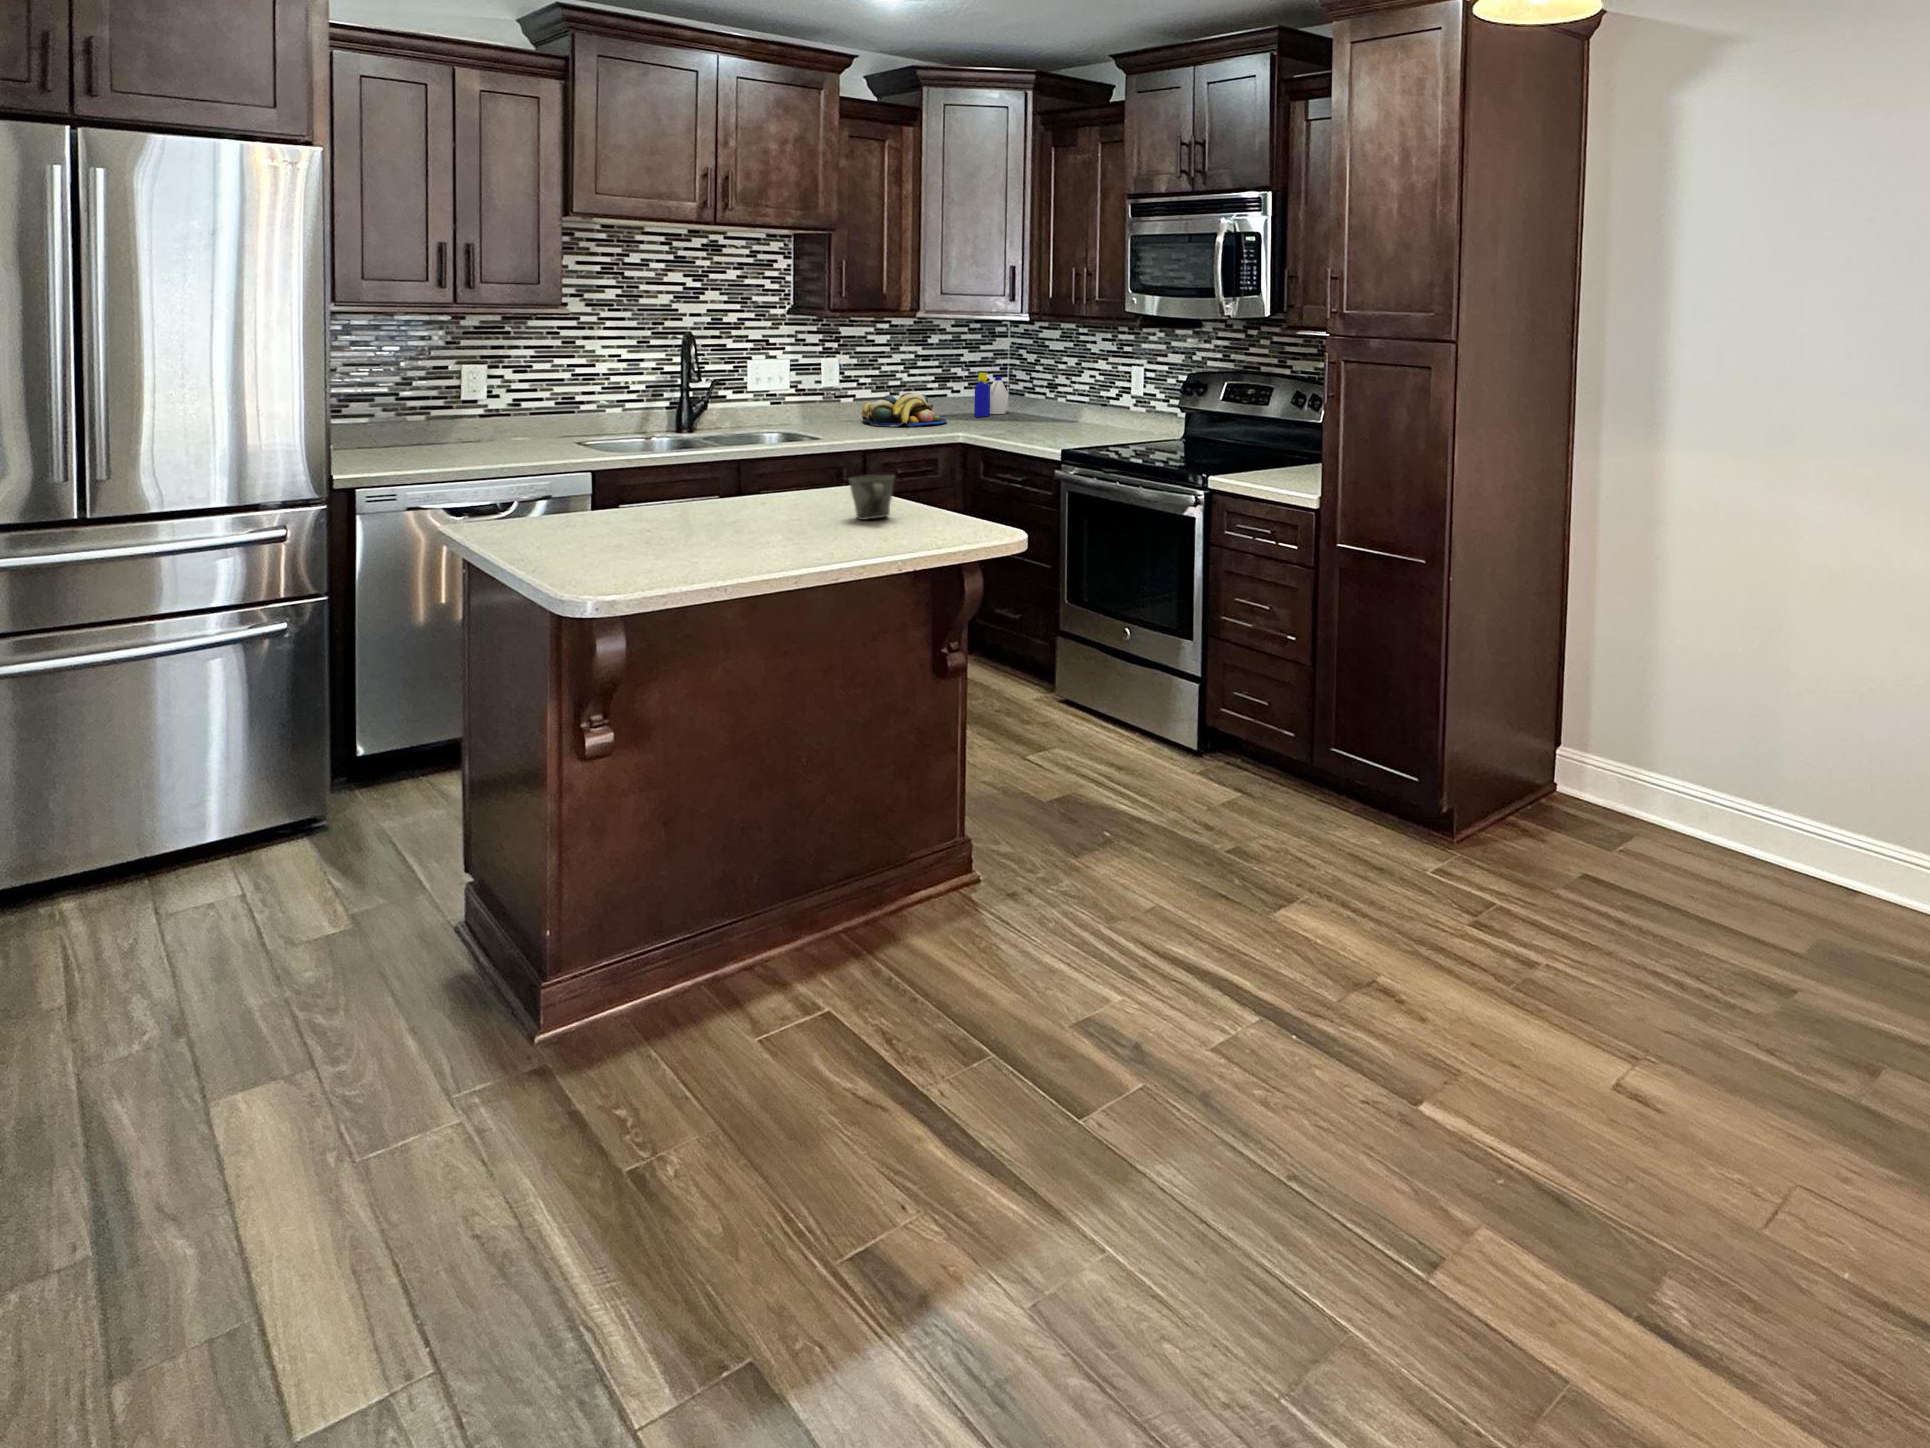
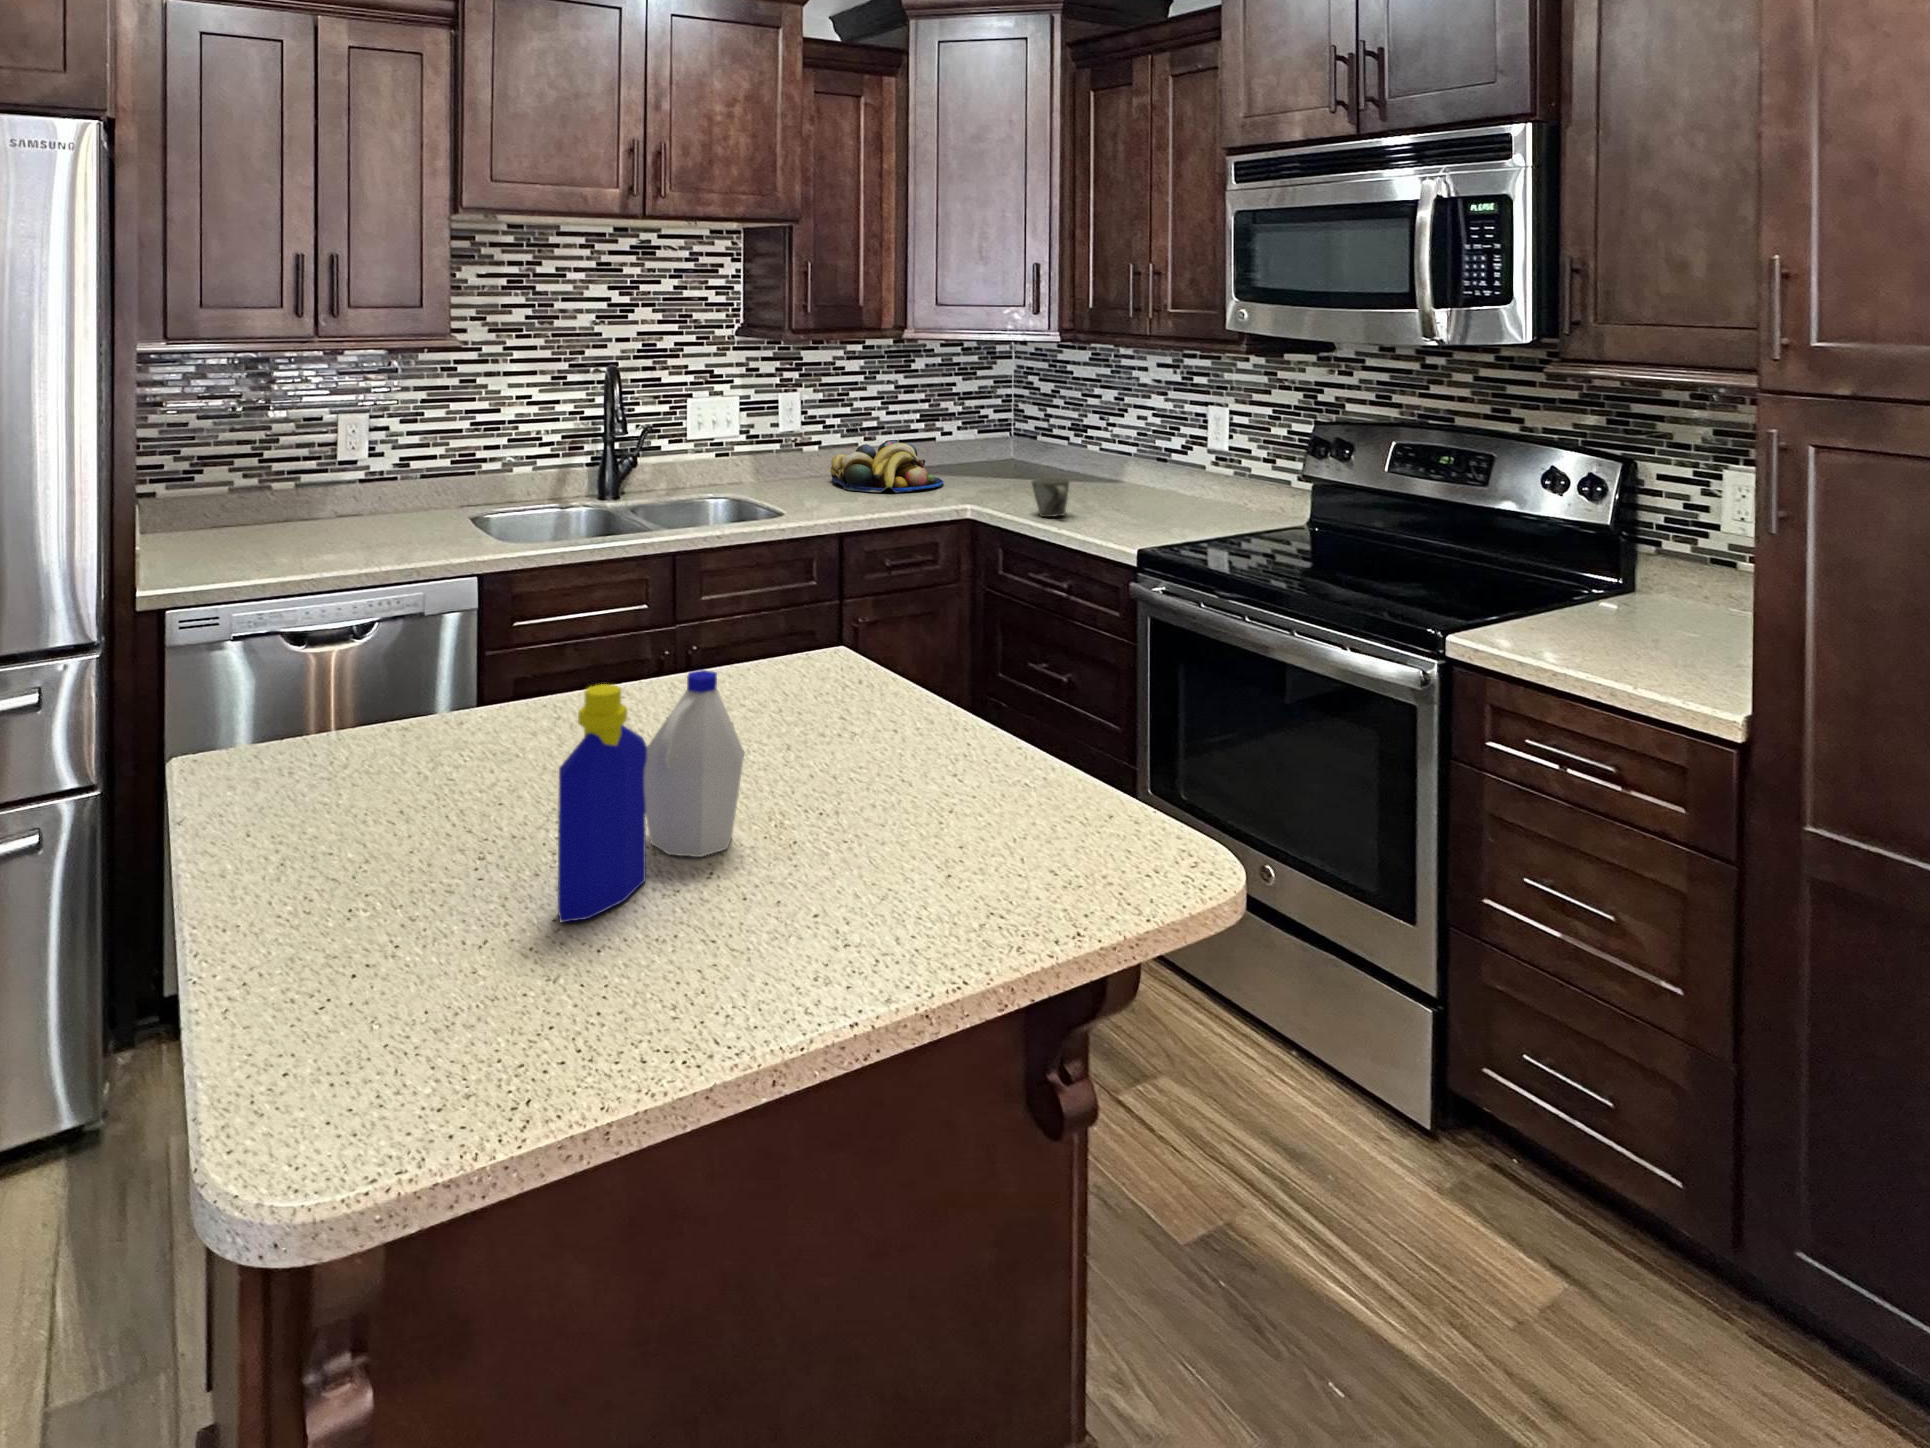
bottle: present [974,373,1009,417] -> present [558,670,744,922]
mug: present [849,475,894,520] -> present [1031,478,1069,517]

